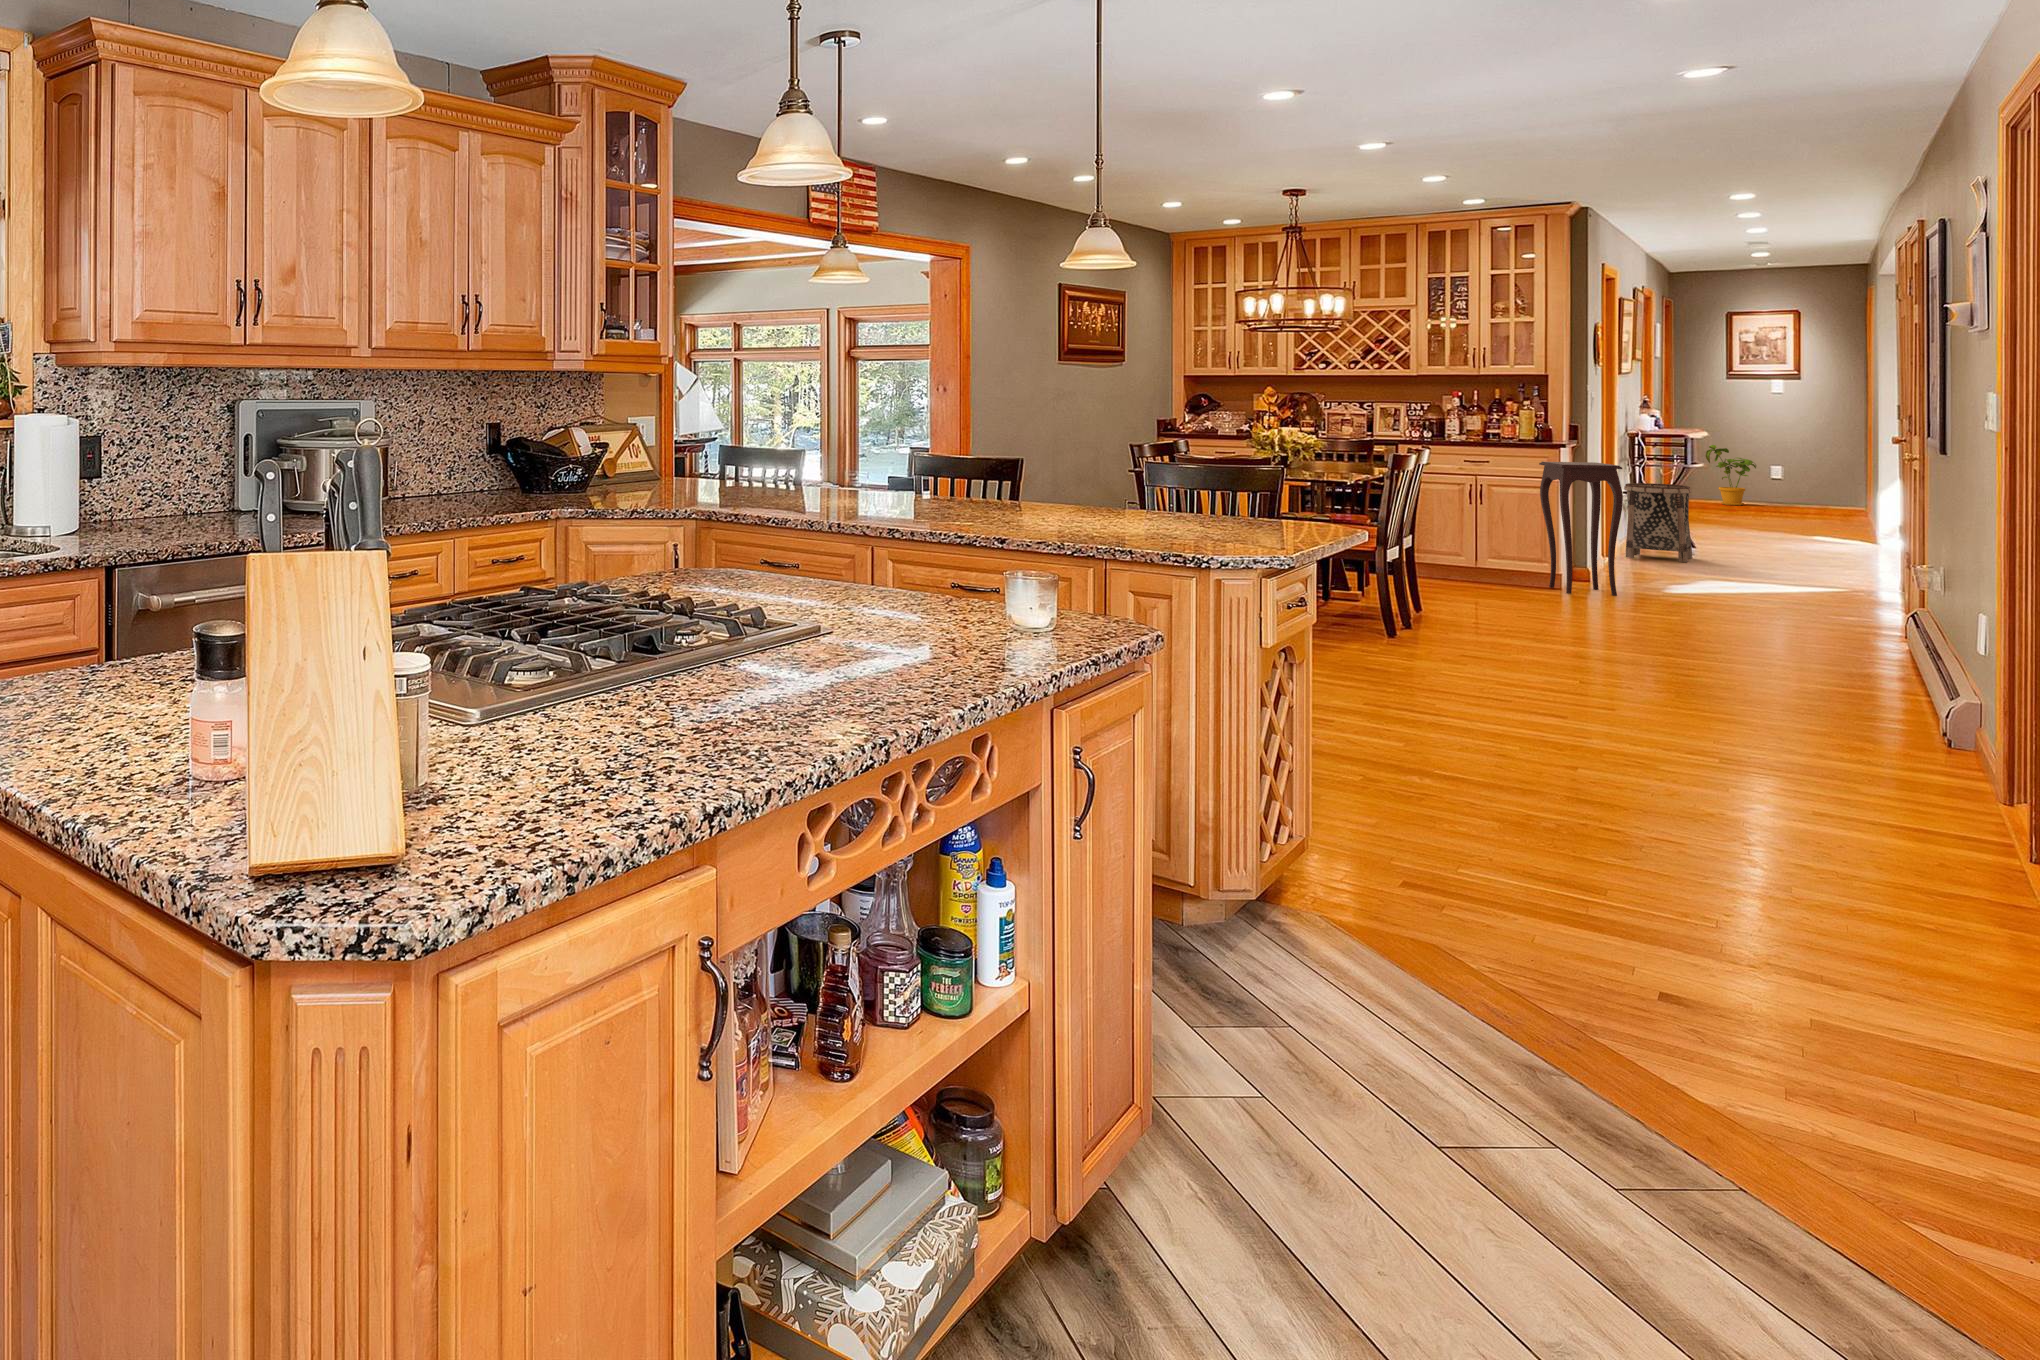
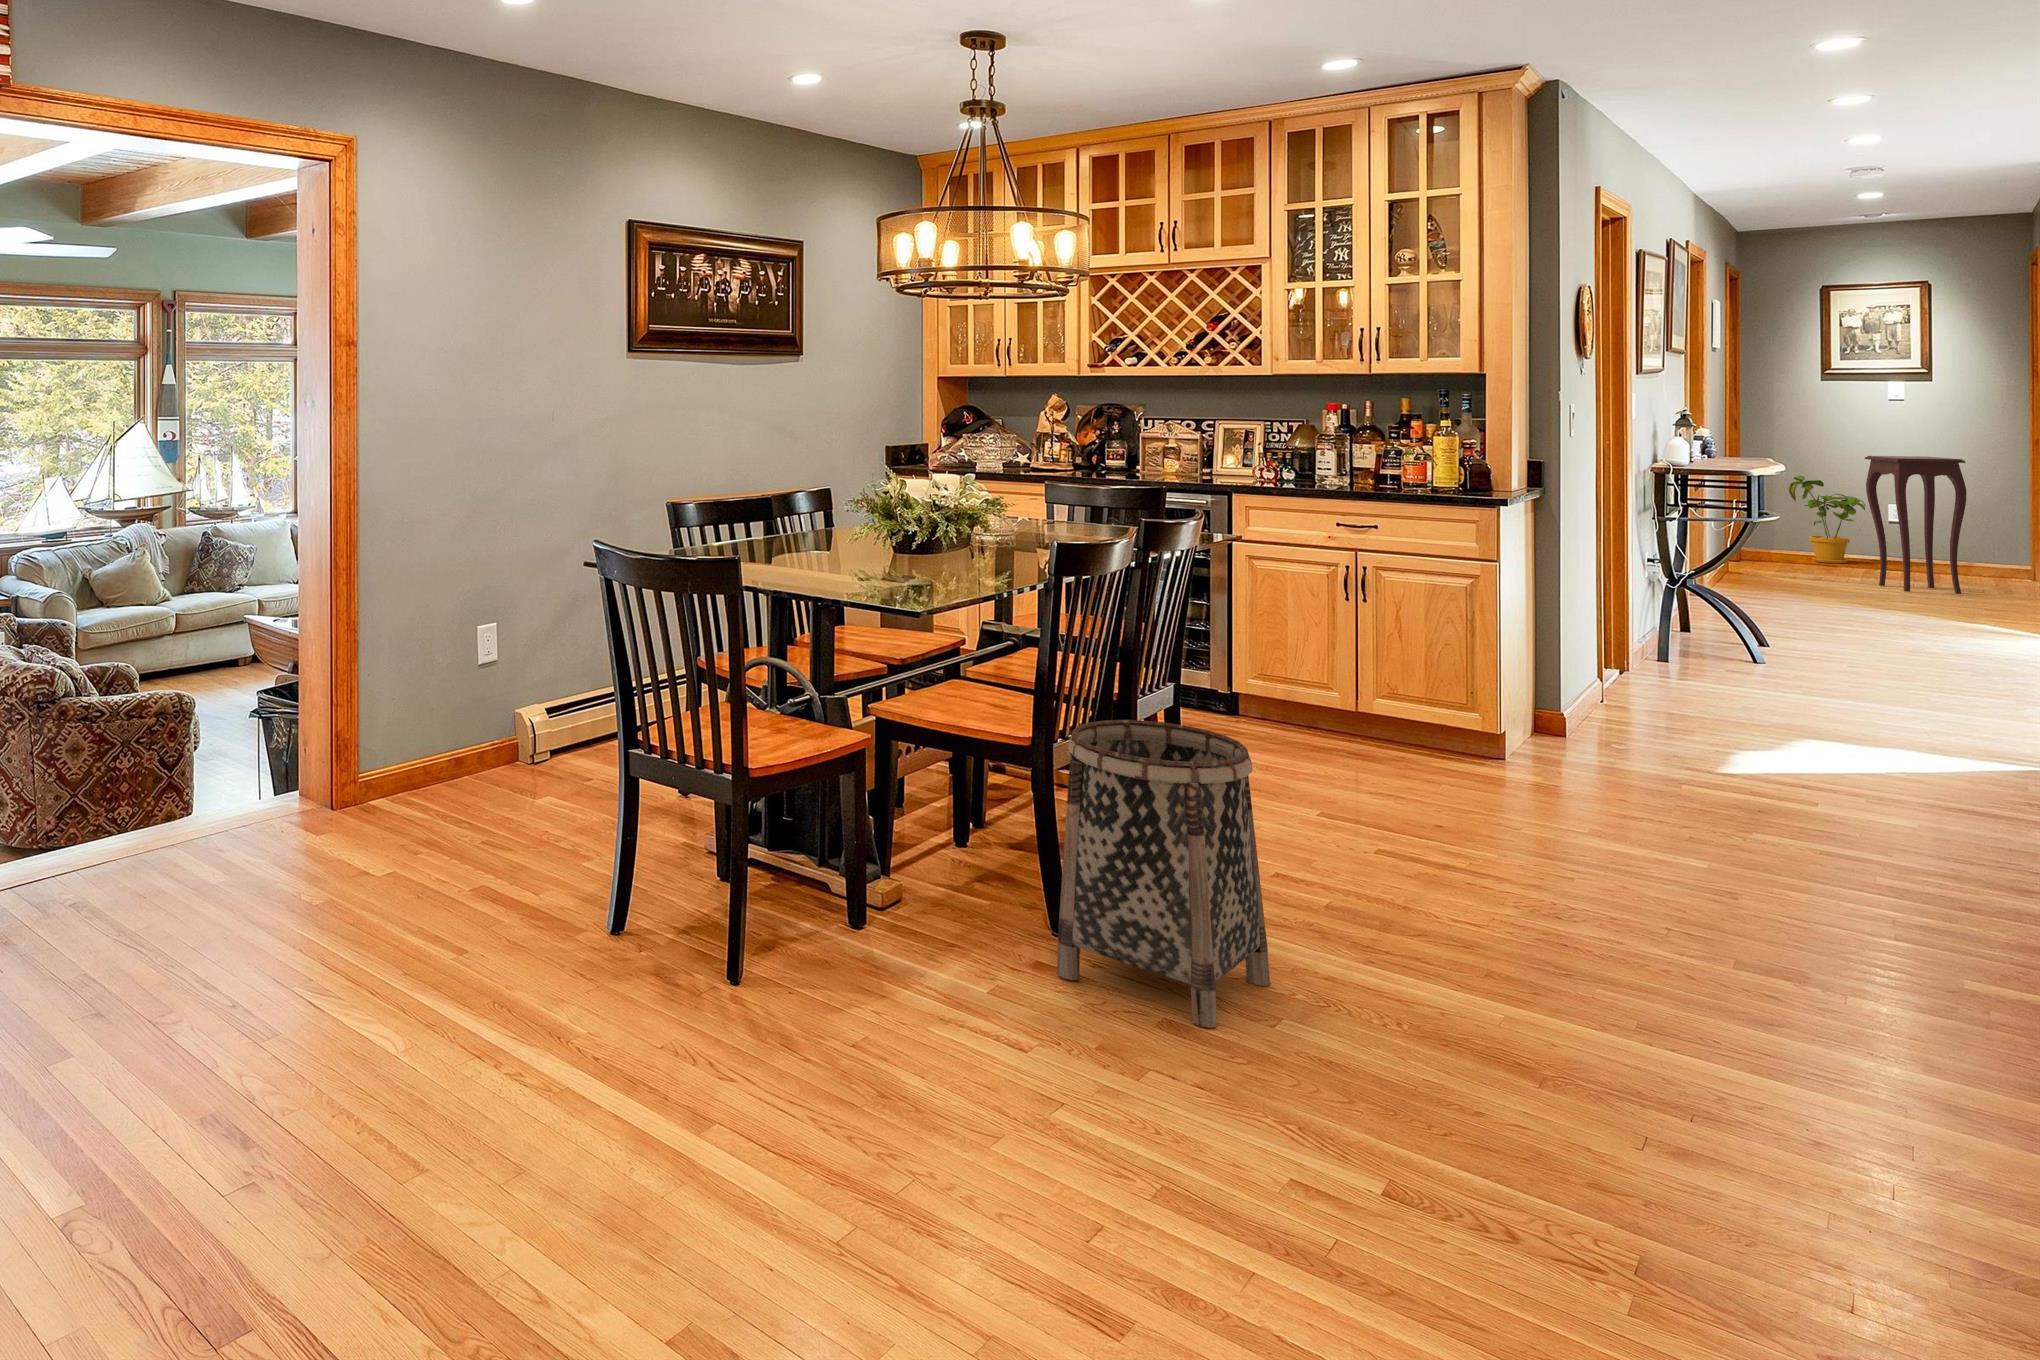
side table: present [1539,462,1623,596] -> present [1865,456,1967,594]
basket: present [1624,483,1692,562] -> present [1057,720,1270,1028]

